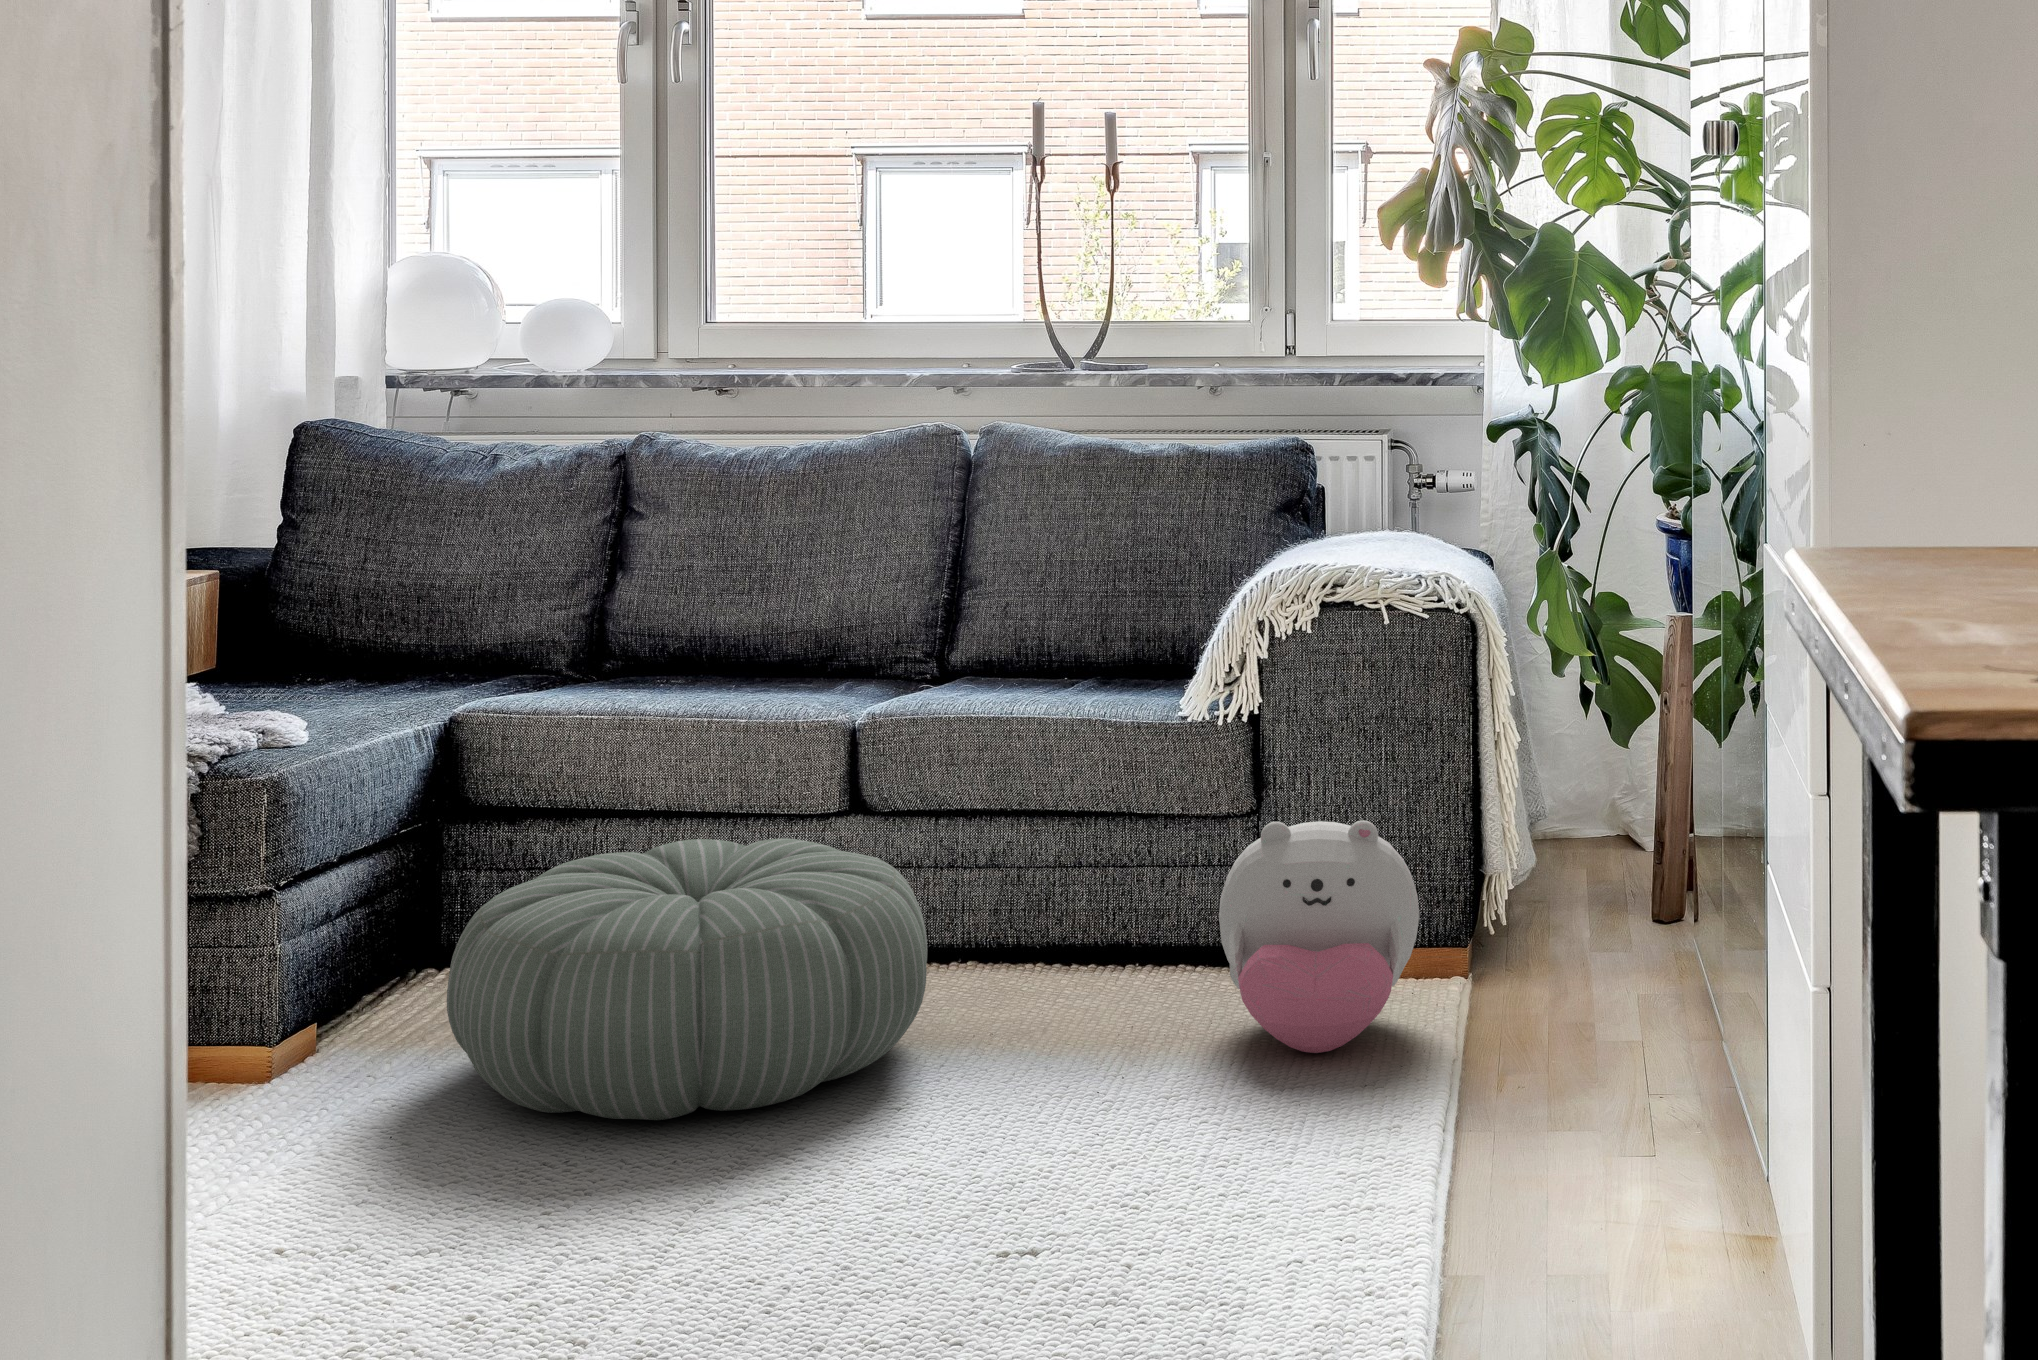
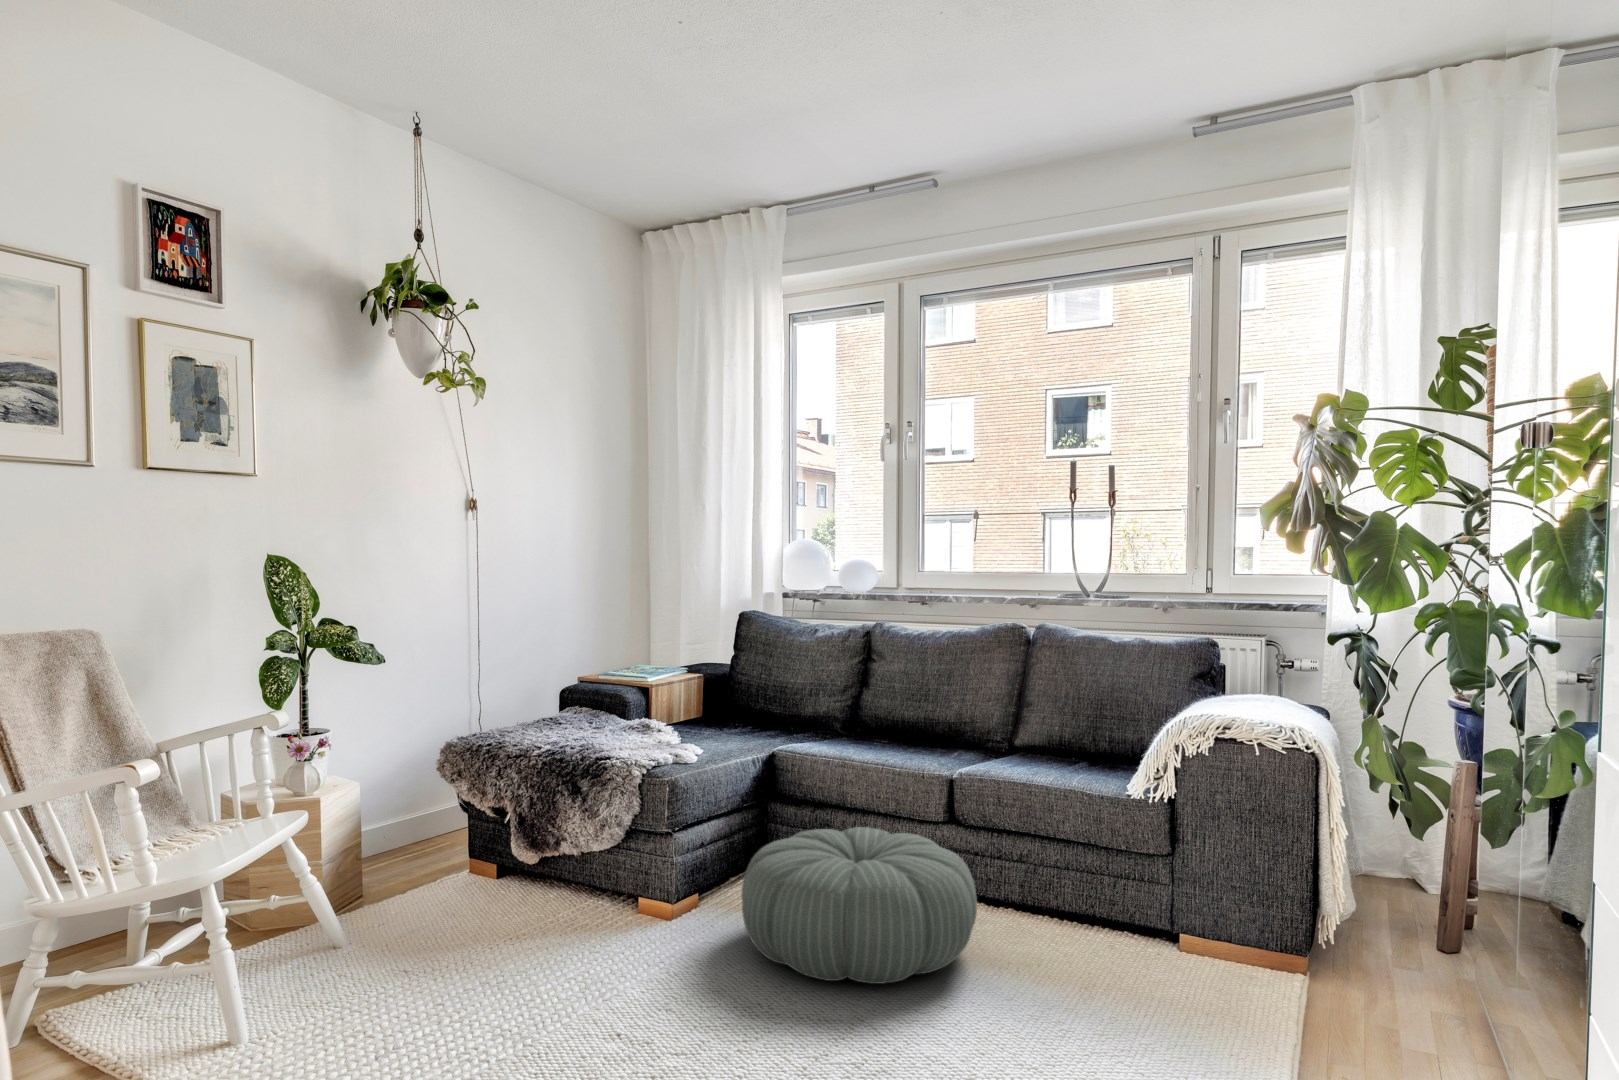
plush toy: present [1219,820,1419,1053] -> none [1144,867,1275,1017]

